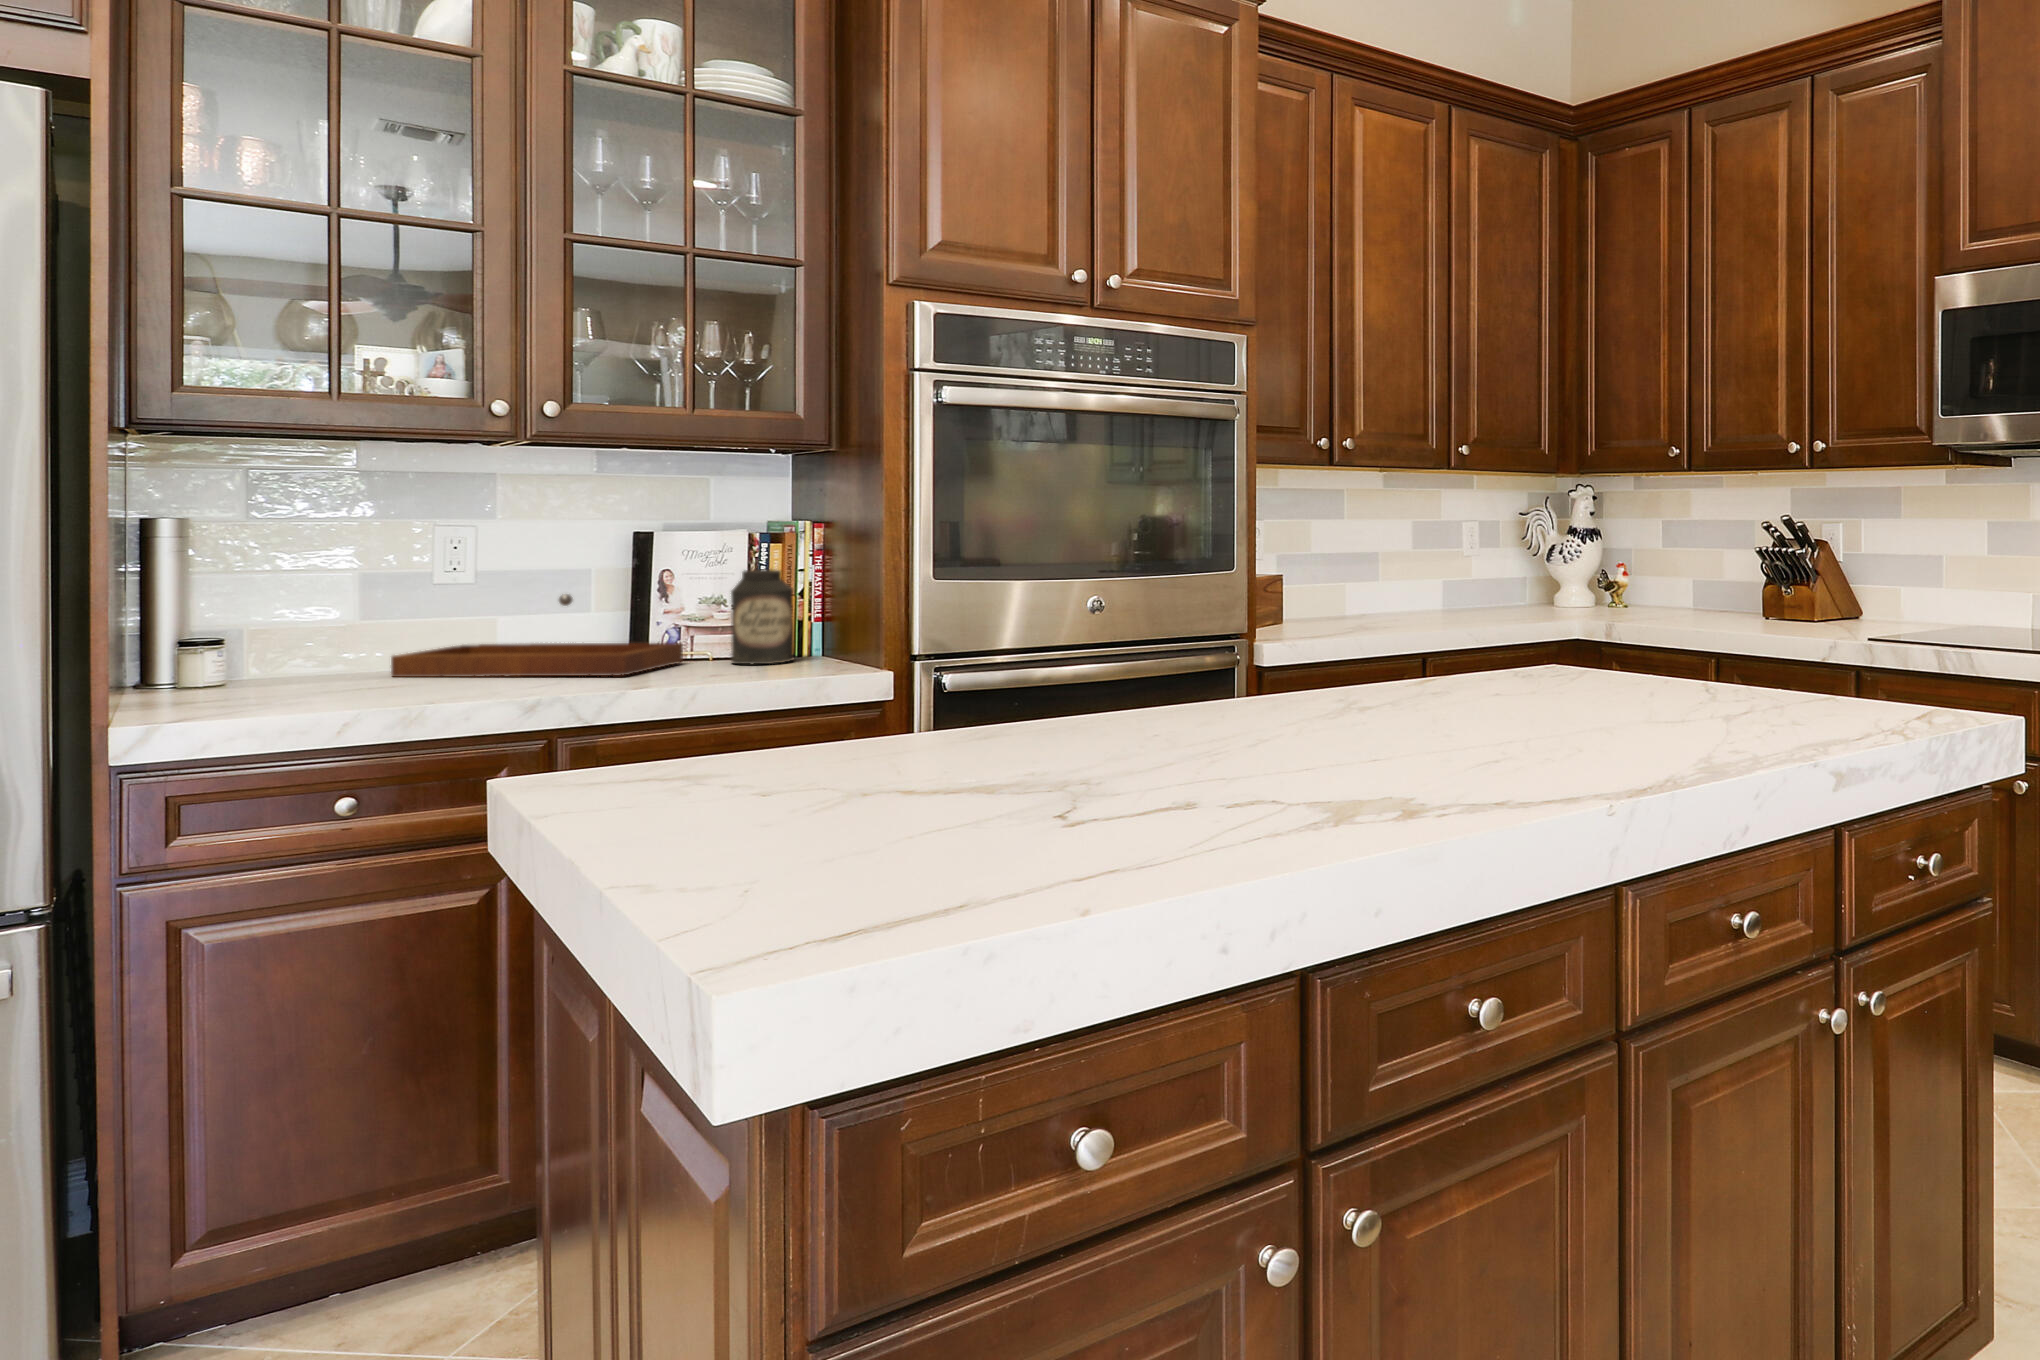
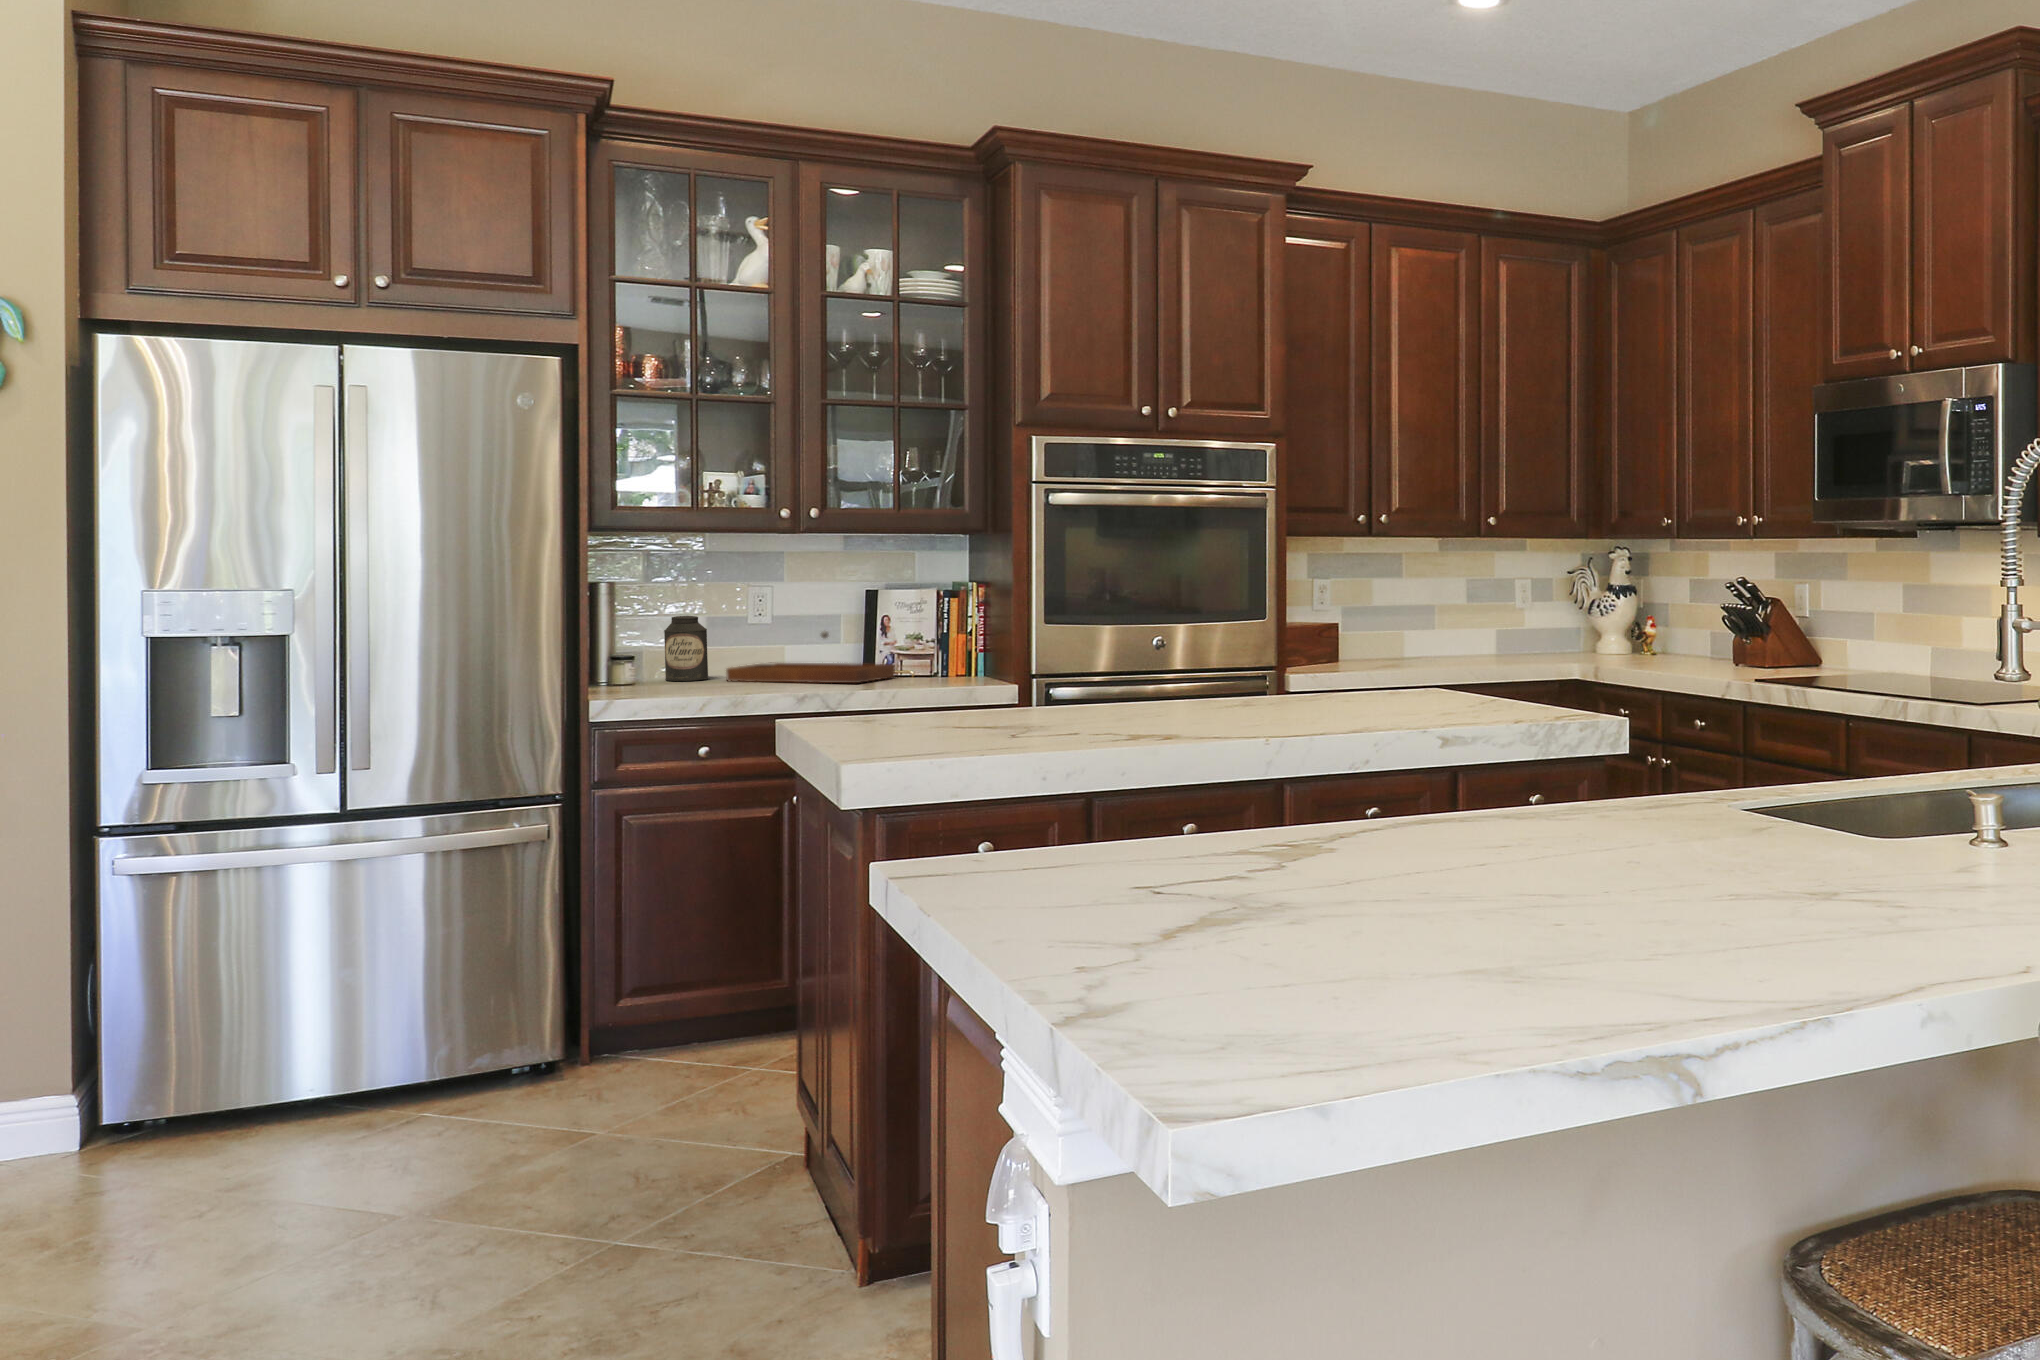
canister: present [731,569,794,664] -> present [664,616,708,681]

